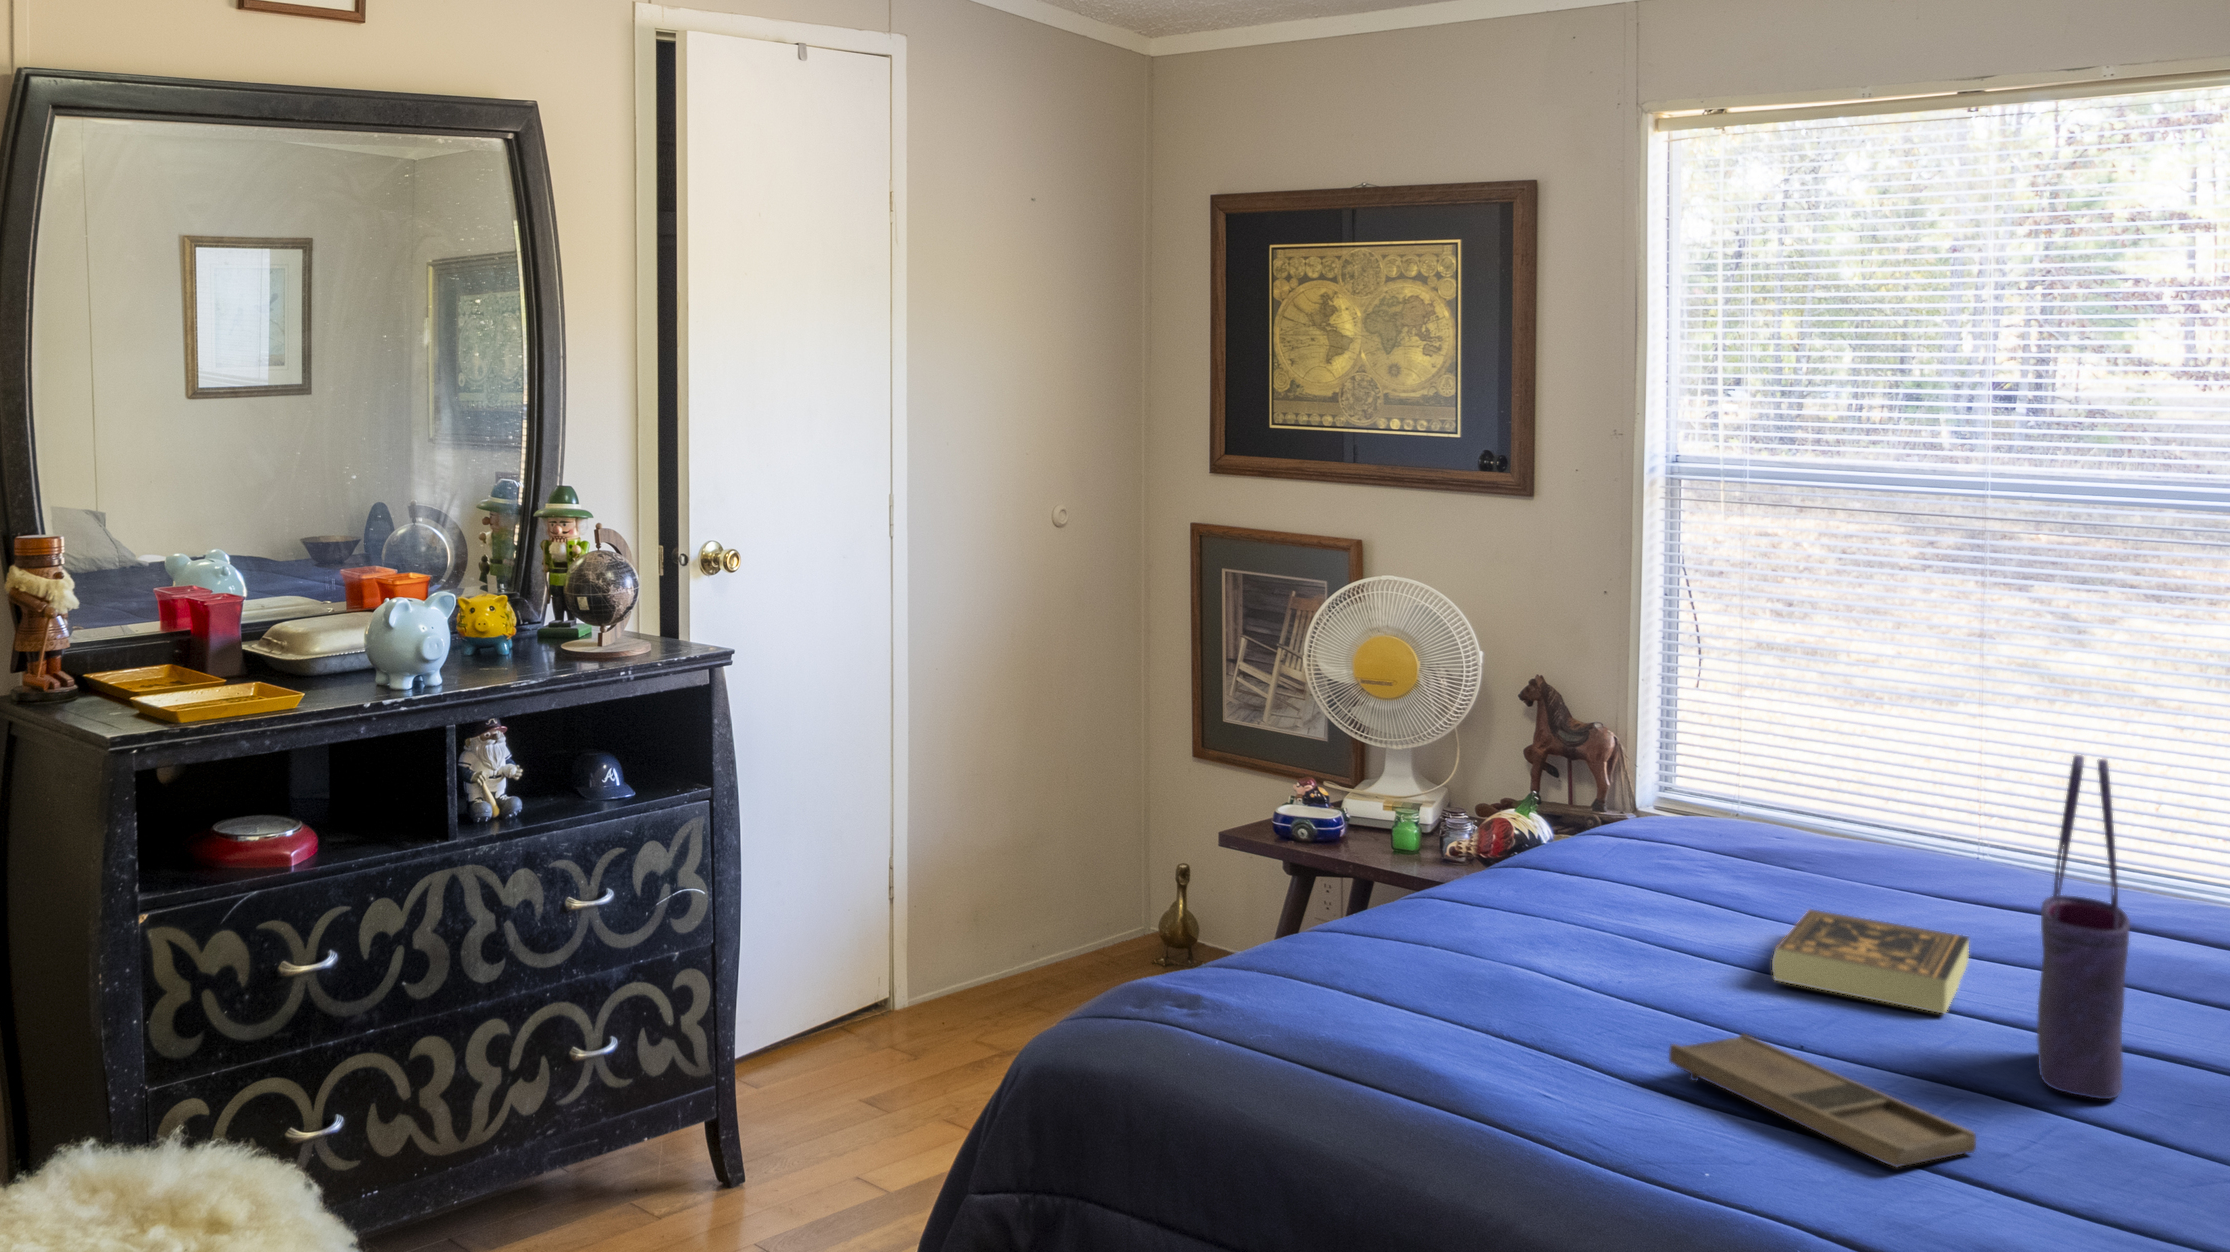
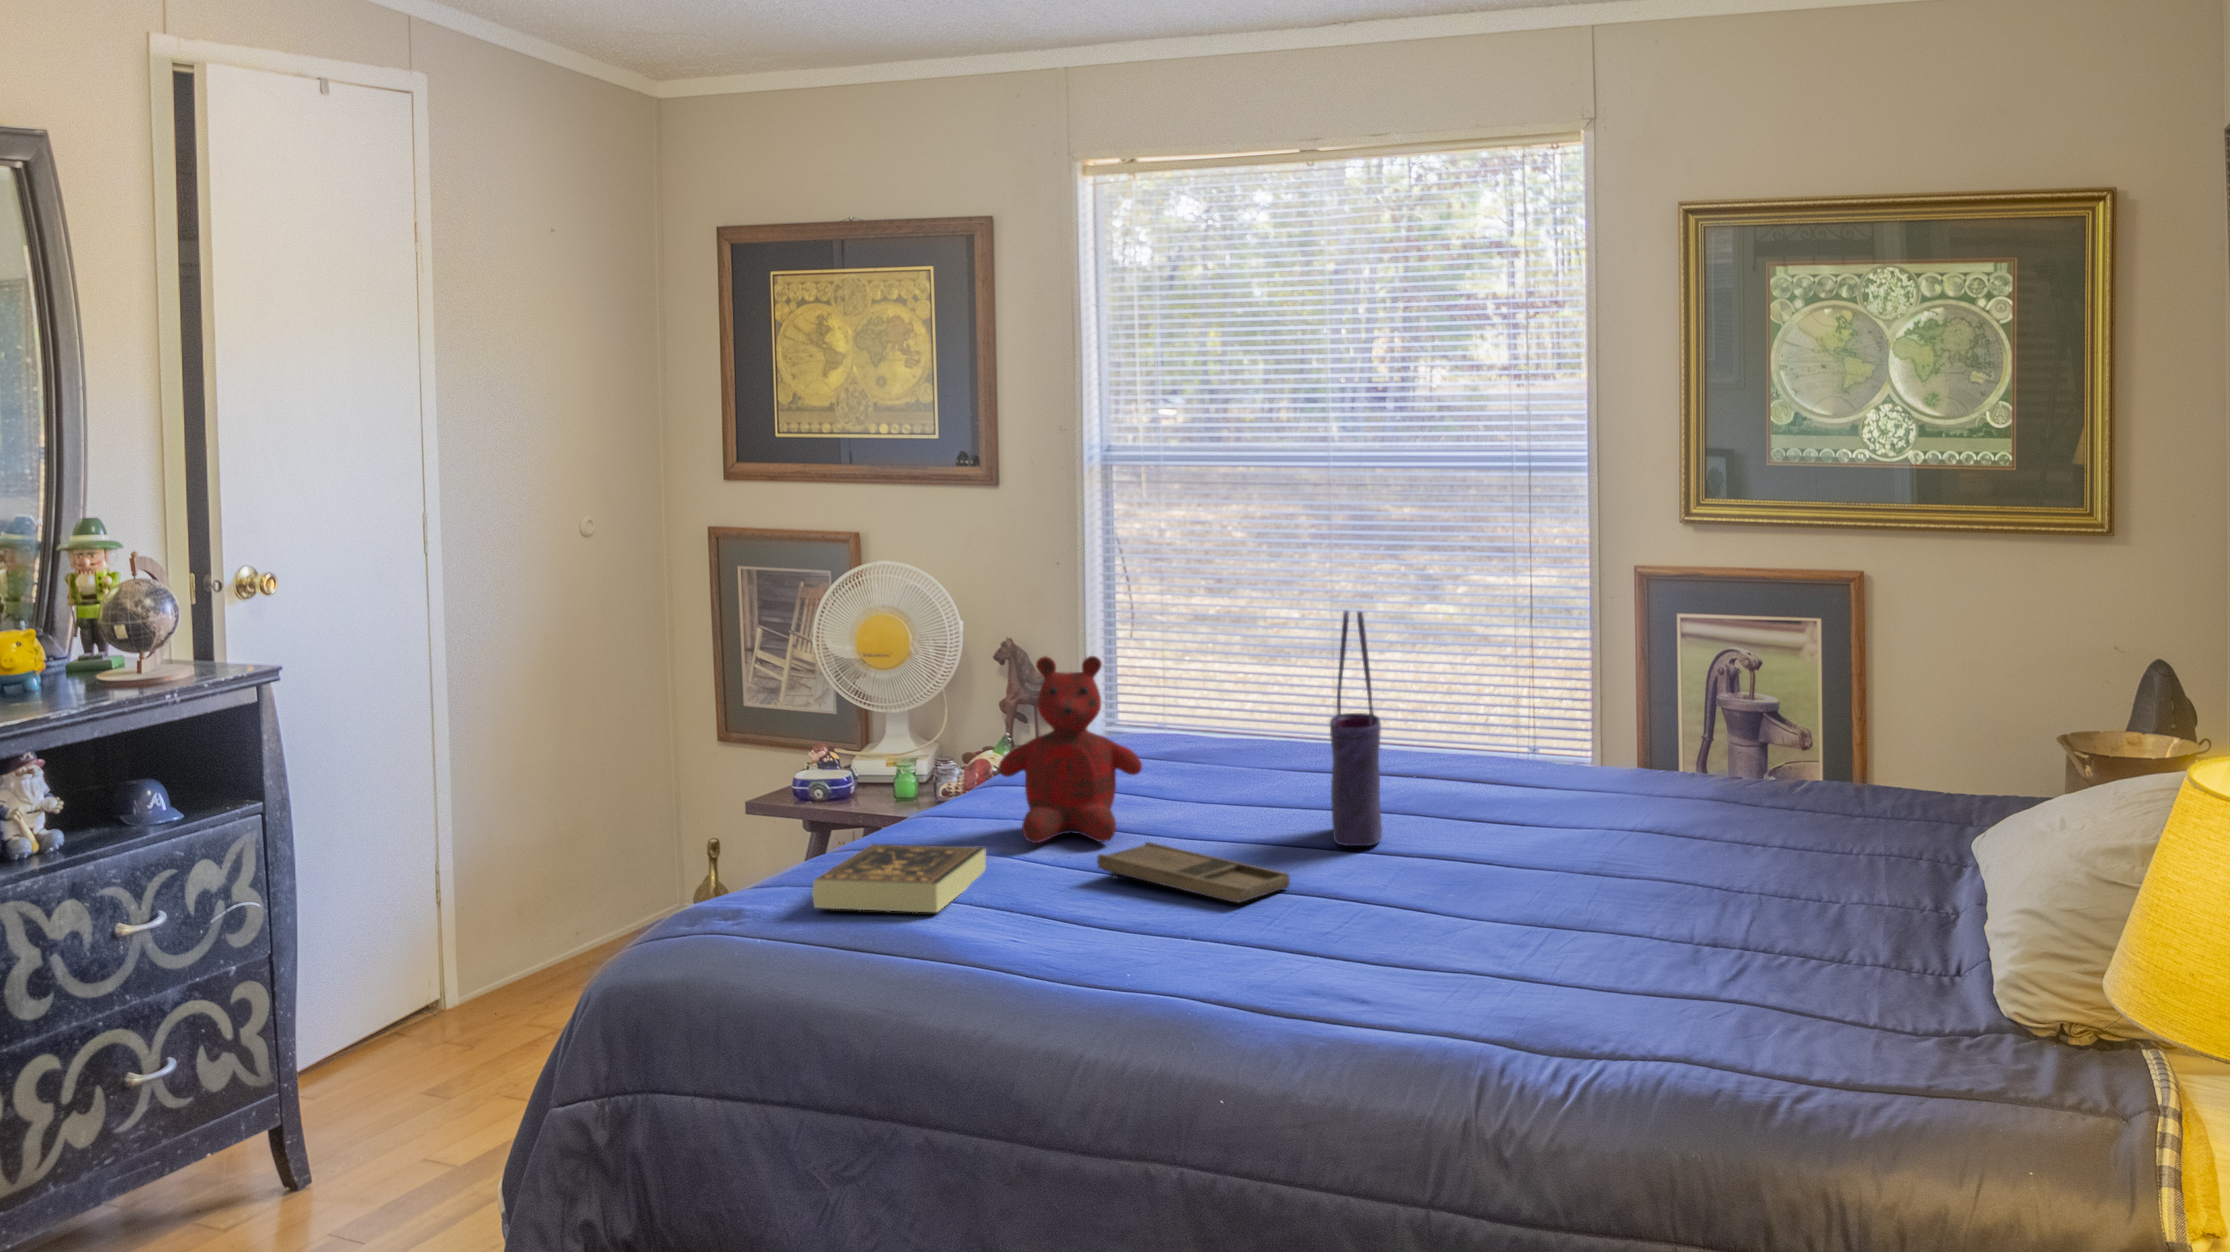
teddy bear: none [1528,756,1734,1014] -> present [998,656,1142,843]
book: present [1772,910,1969,1013] -> present [812,844,986,912]

